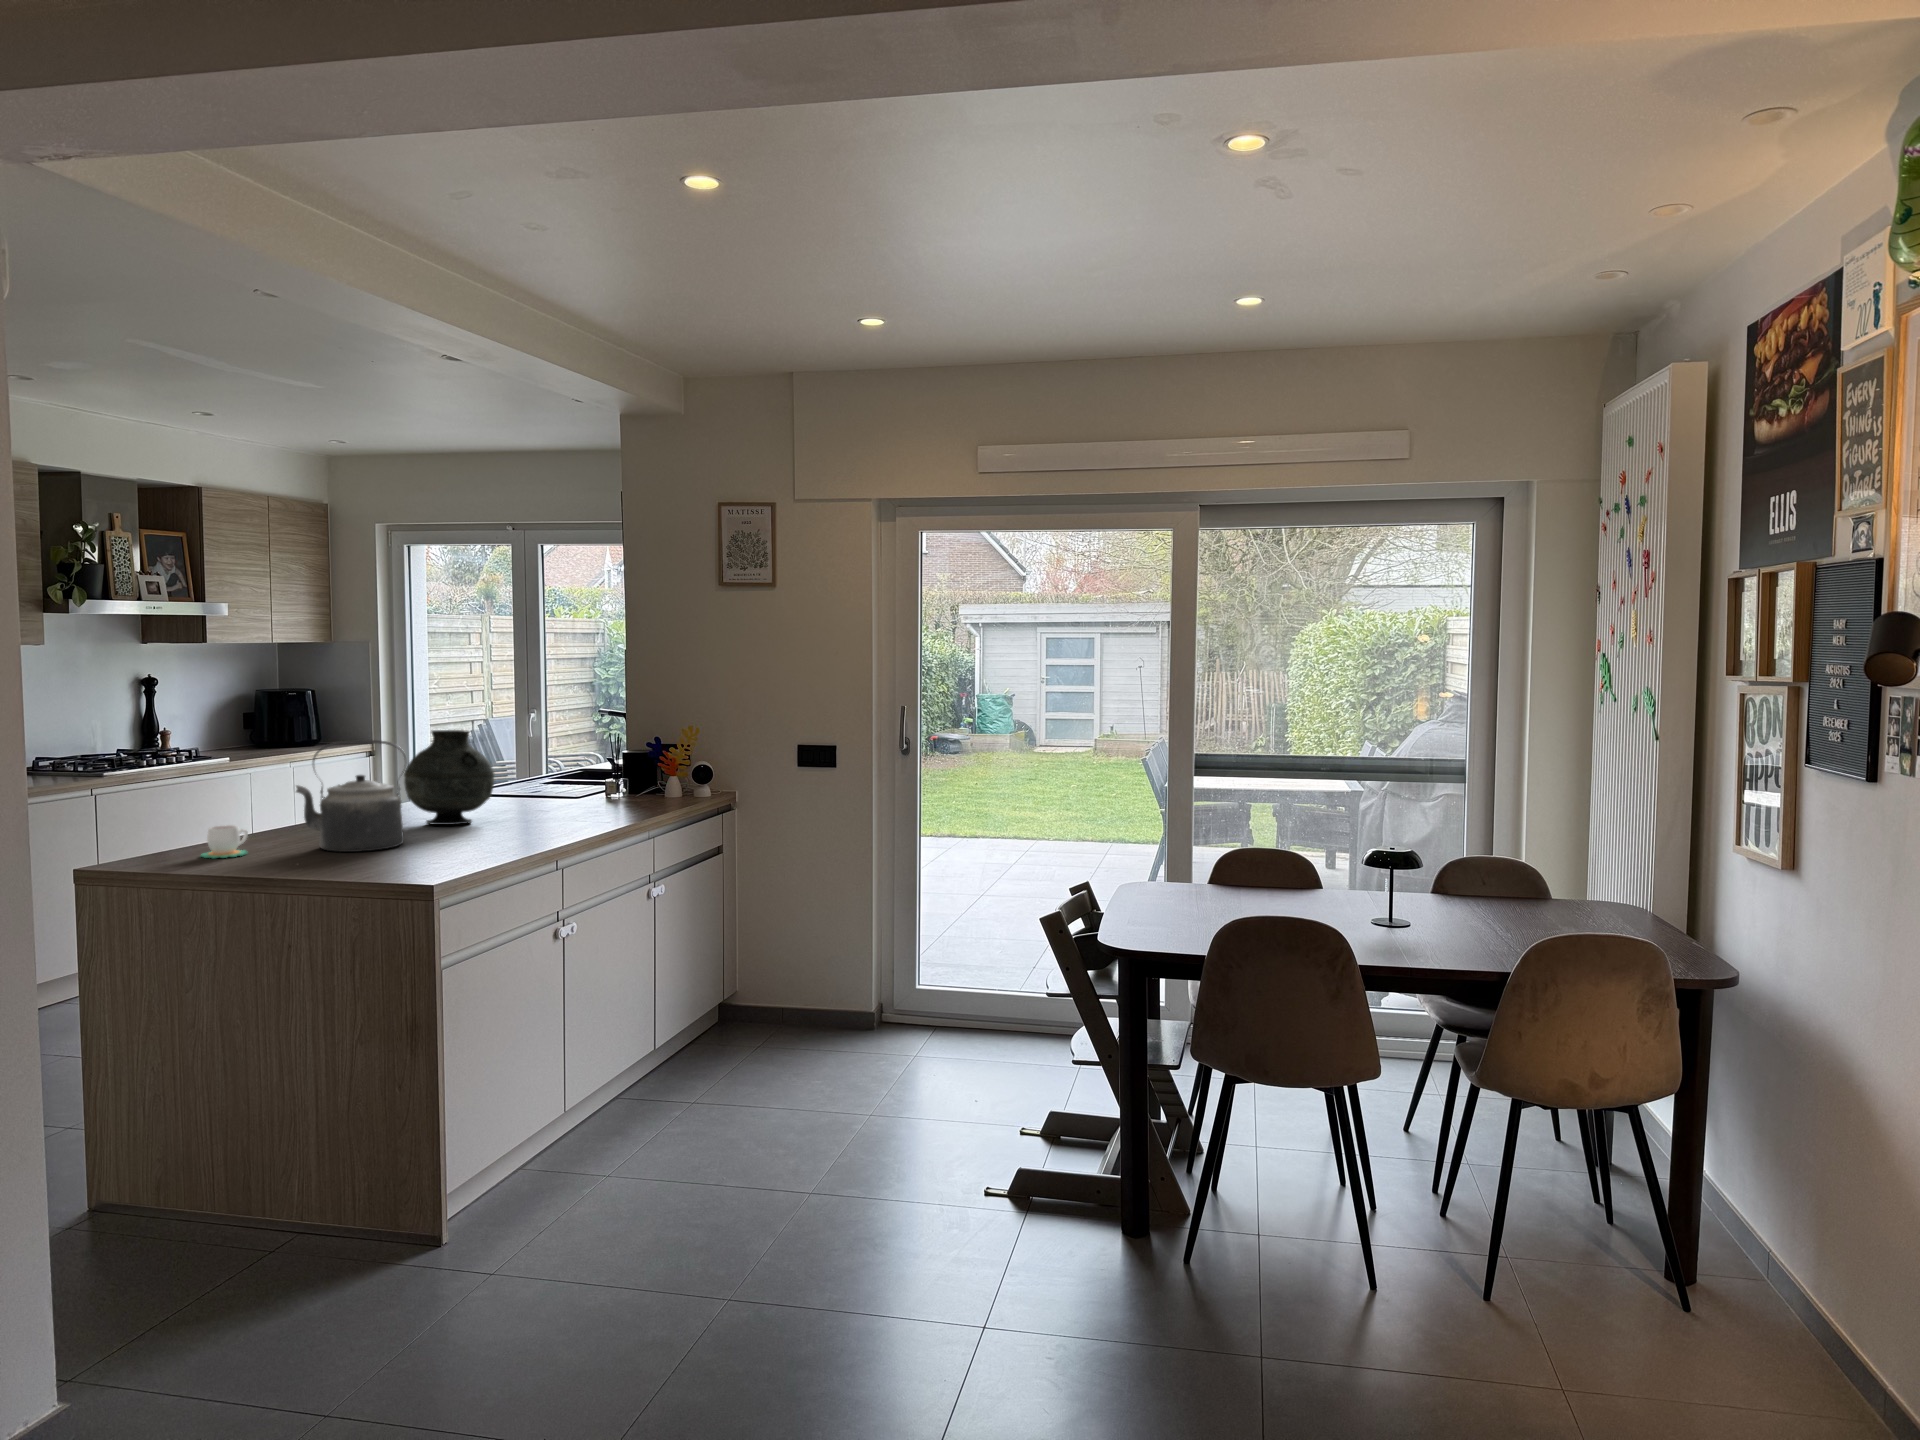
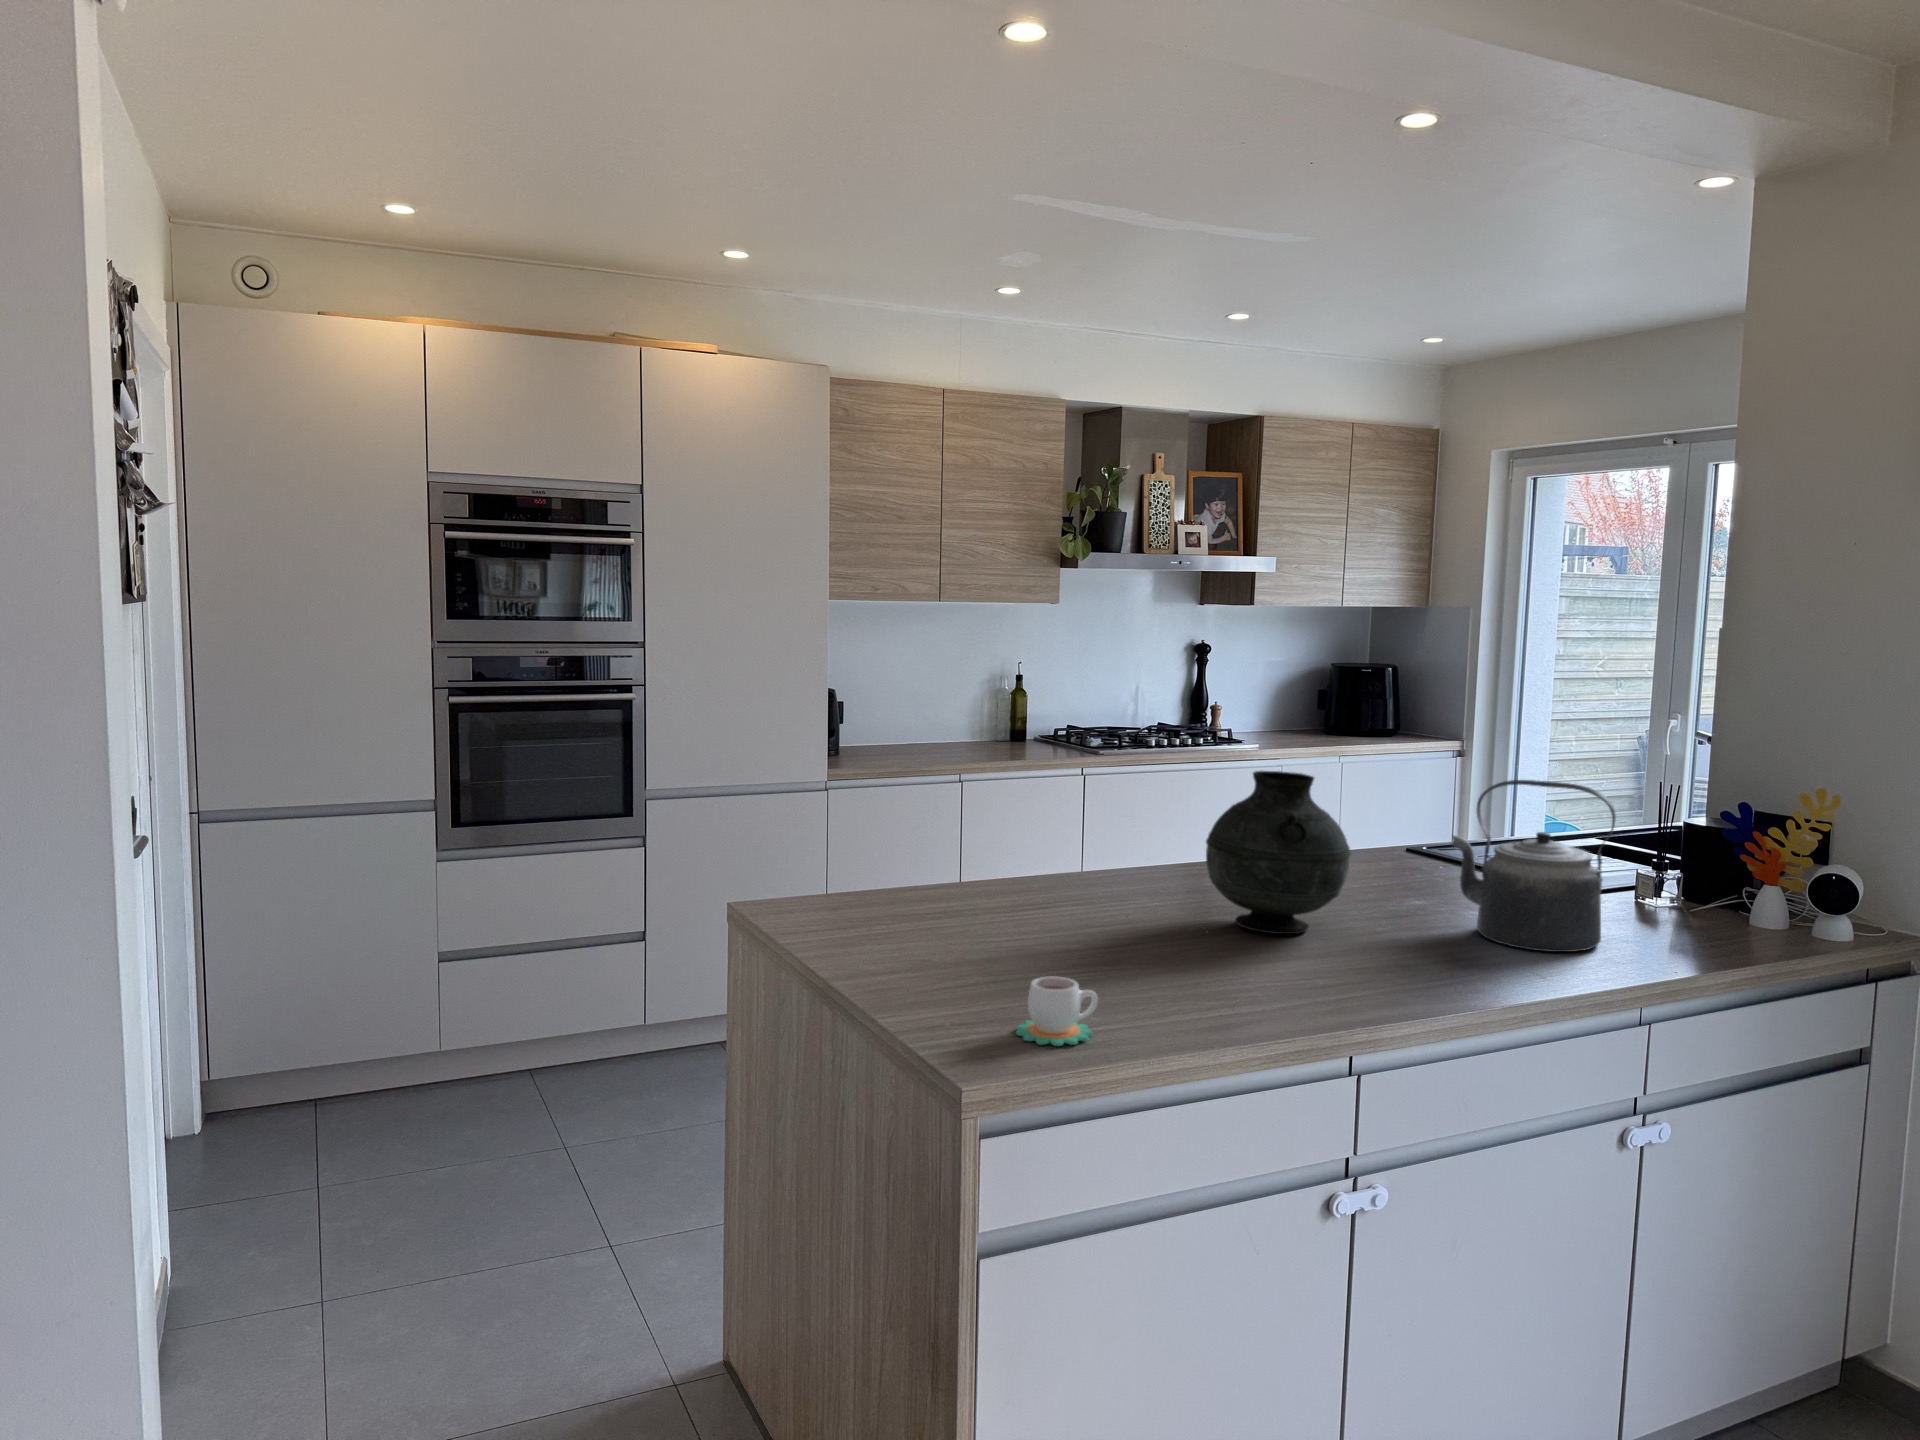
kettle: present [296,740,406,852] -> present [1452,780,1616,952]
mug: present [201,825,248,858] -> present [1016,977,1098,1046]

